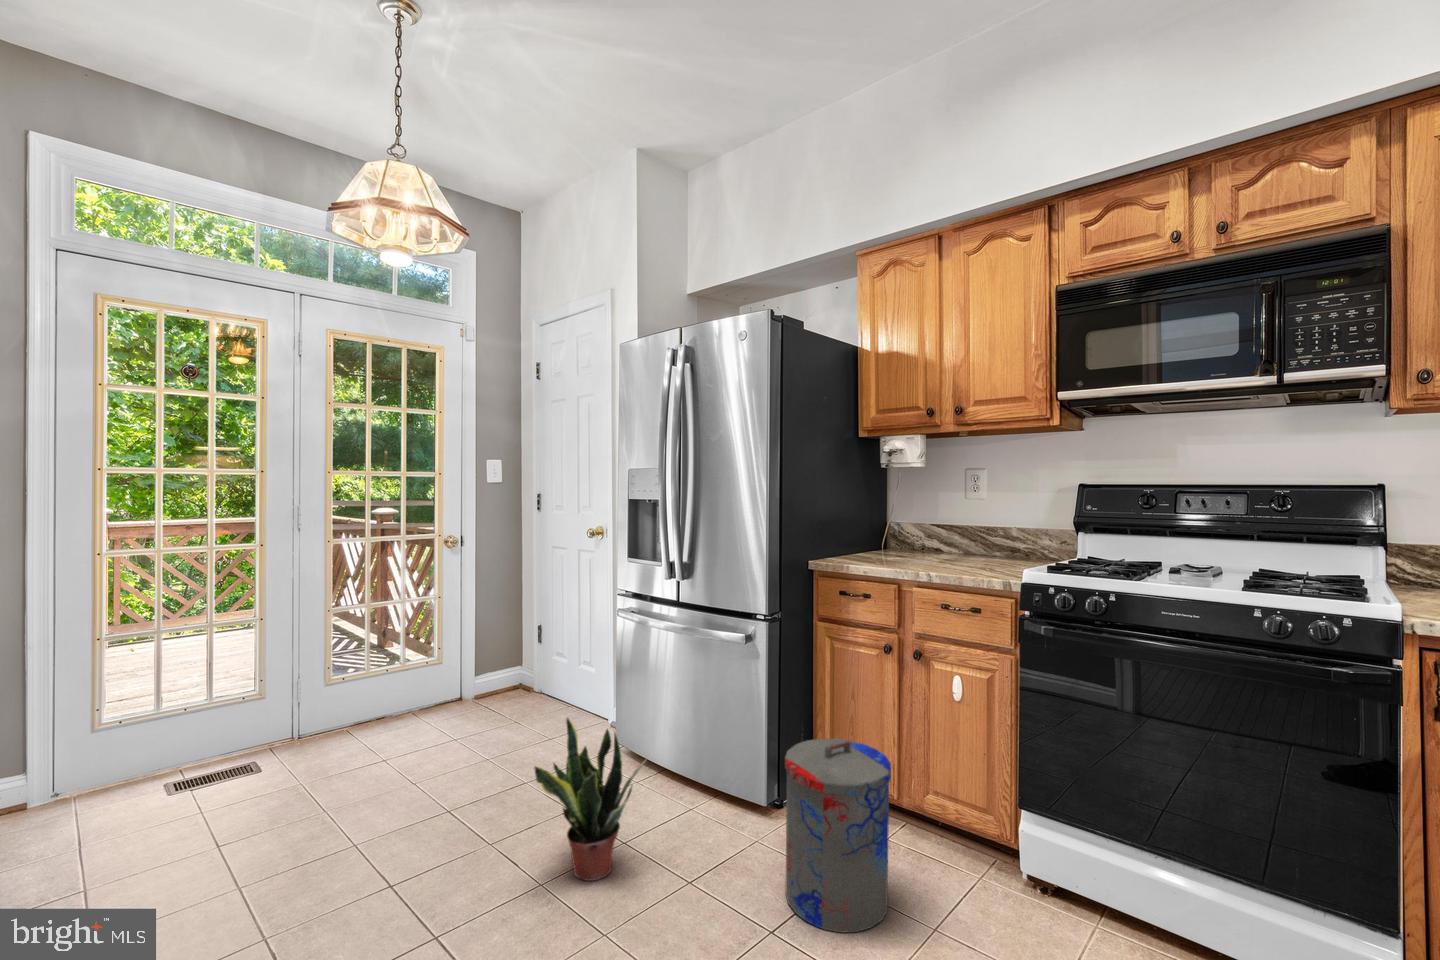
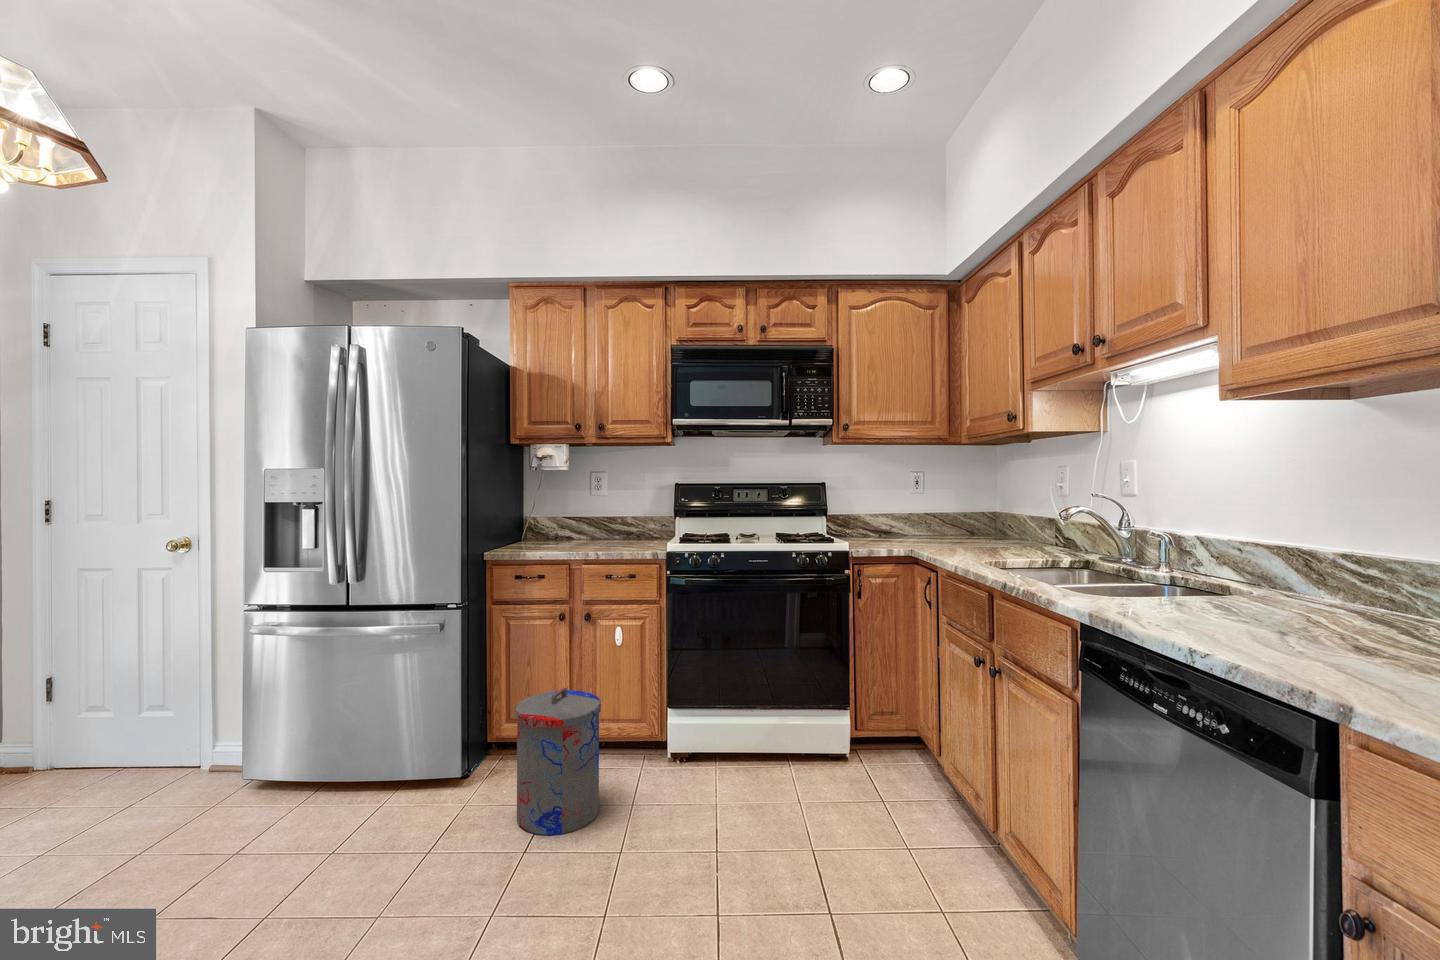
potted plant: present [535,718,643,881] -> none [266,739,377,898]

